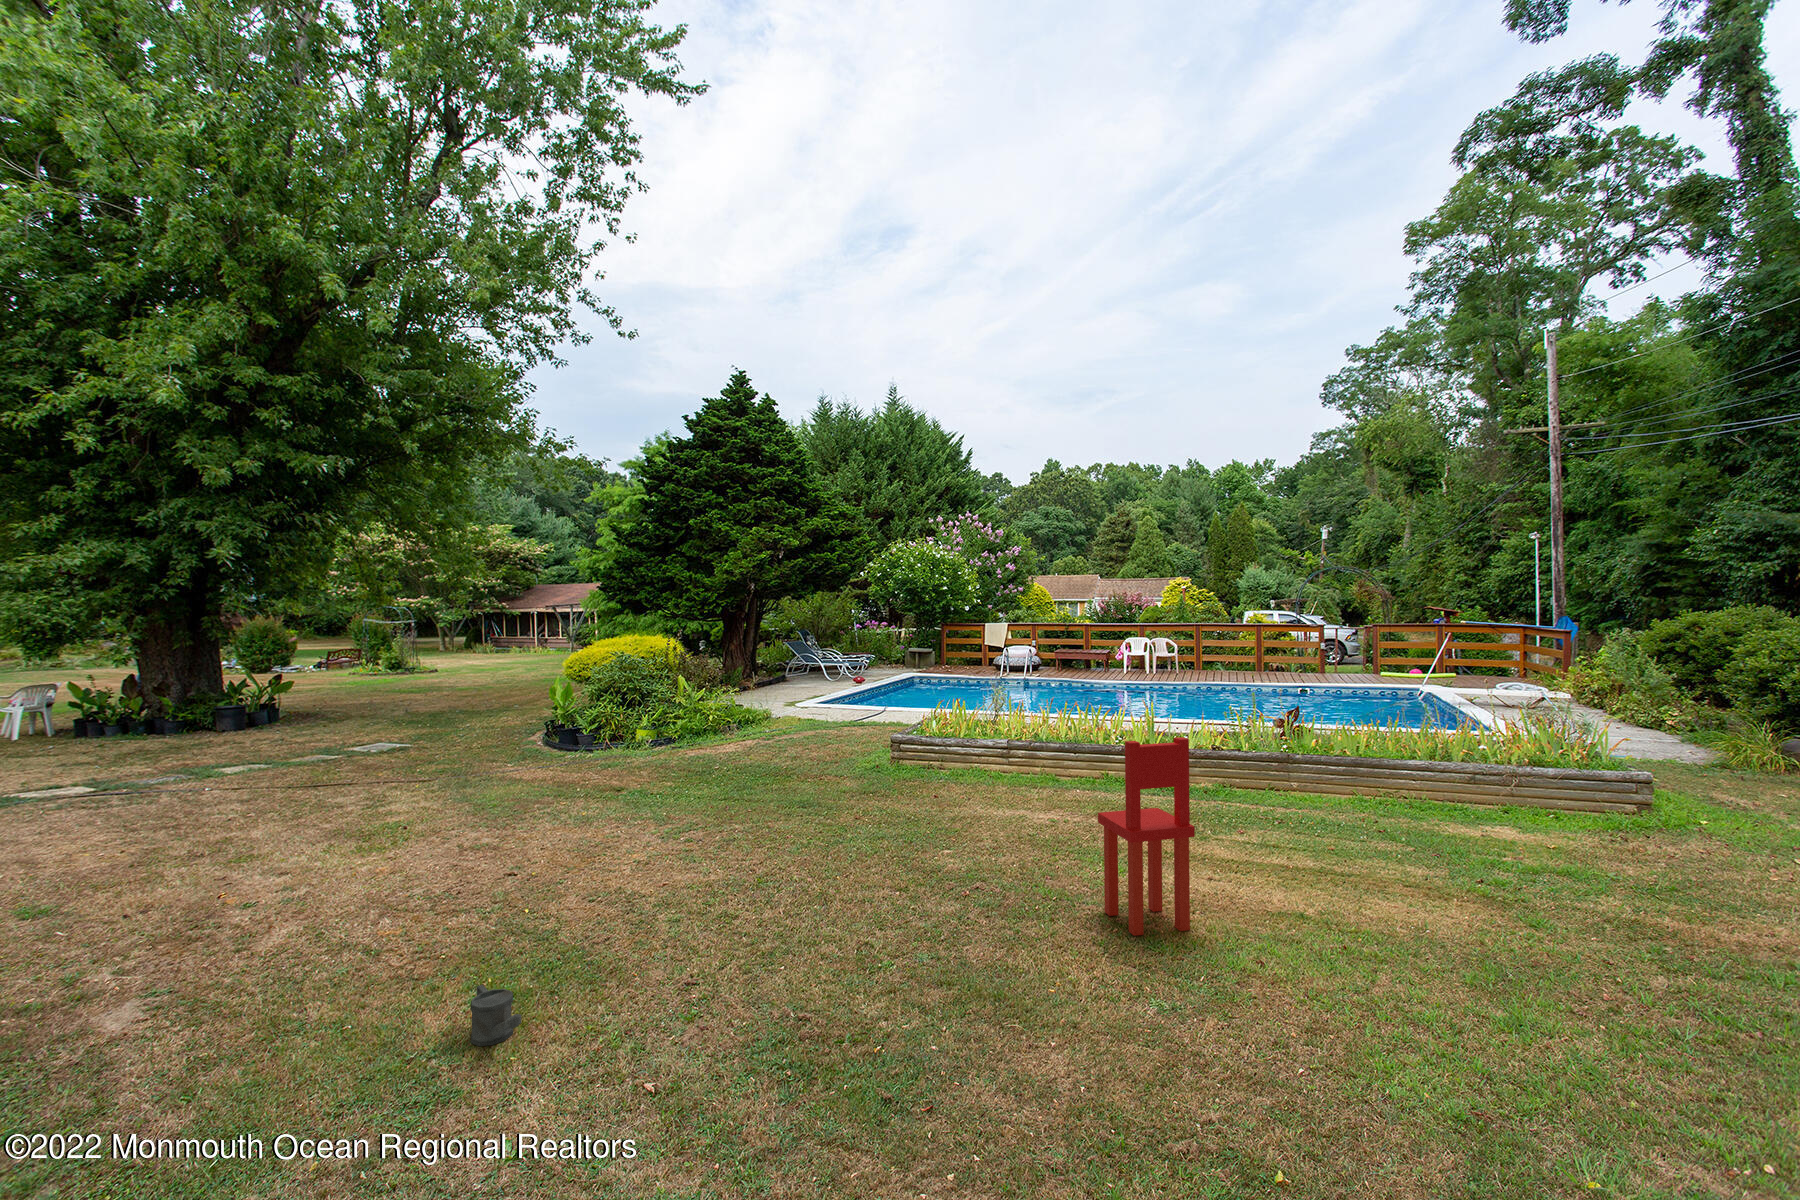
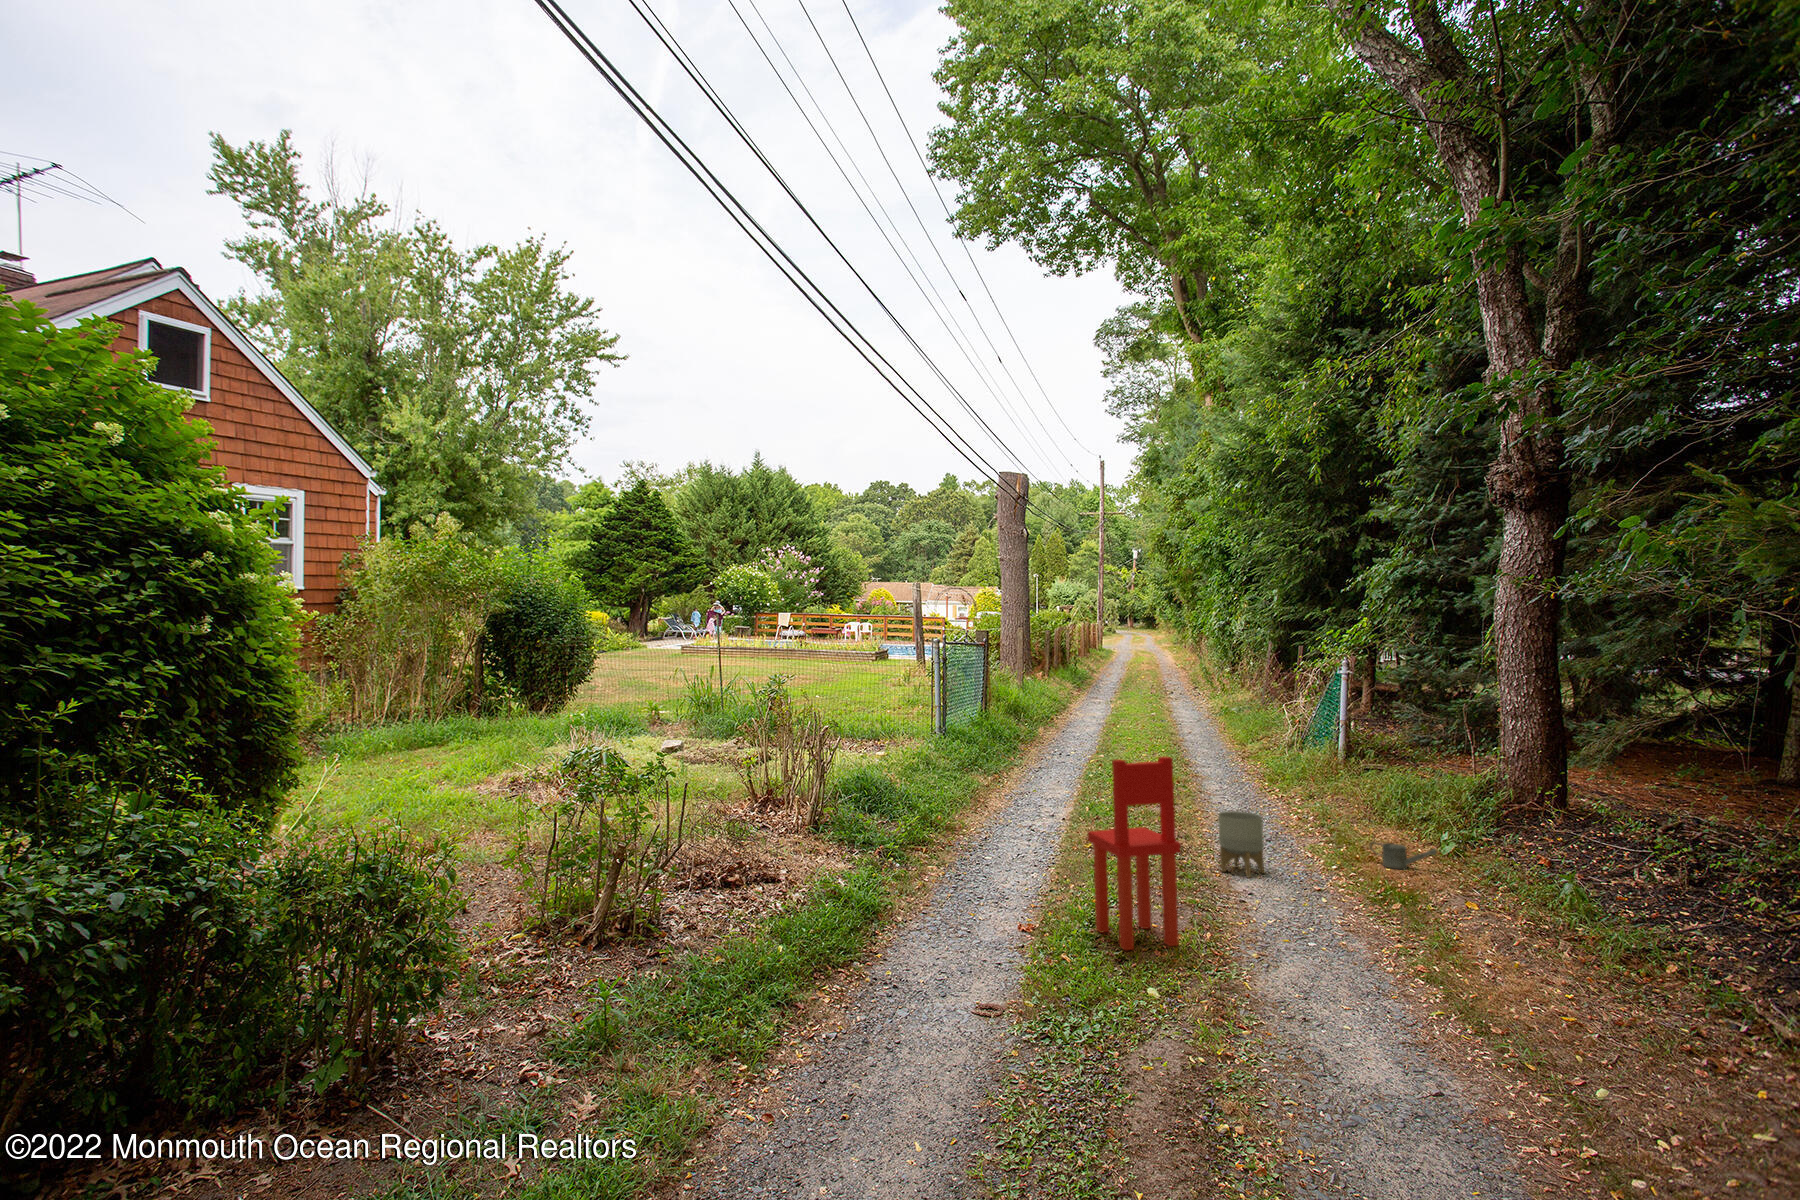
planter: none [1236,785,1283,854] -> present [1218,811,1264,878]
watering can: present [470,985,521,1046] -> present [1370,842,1437,869]

